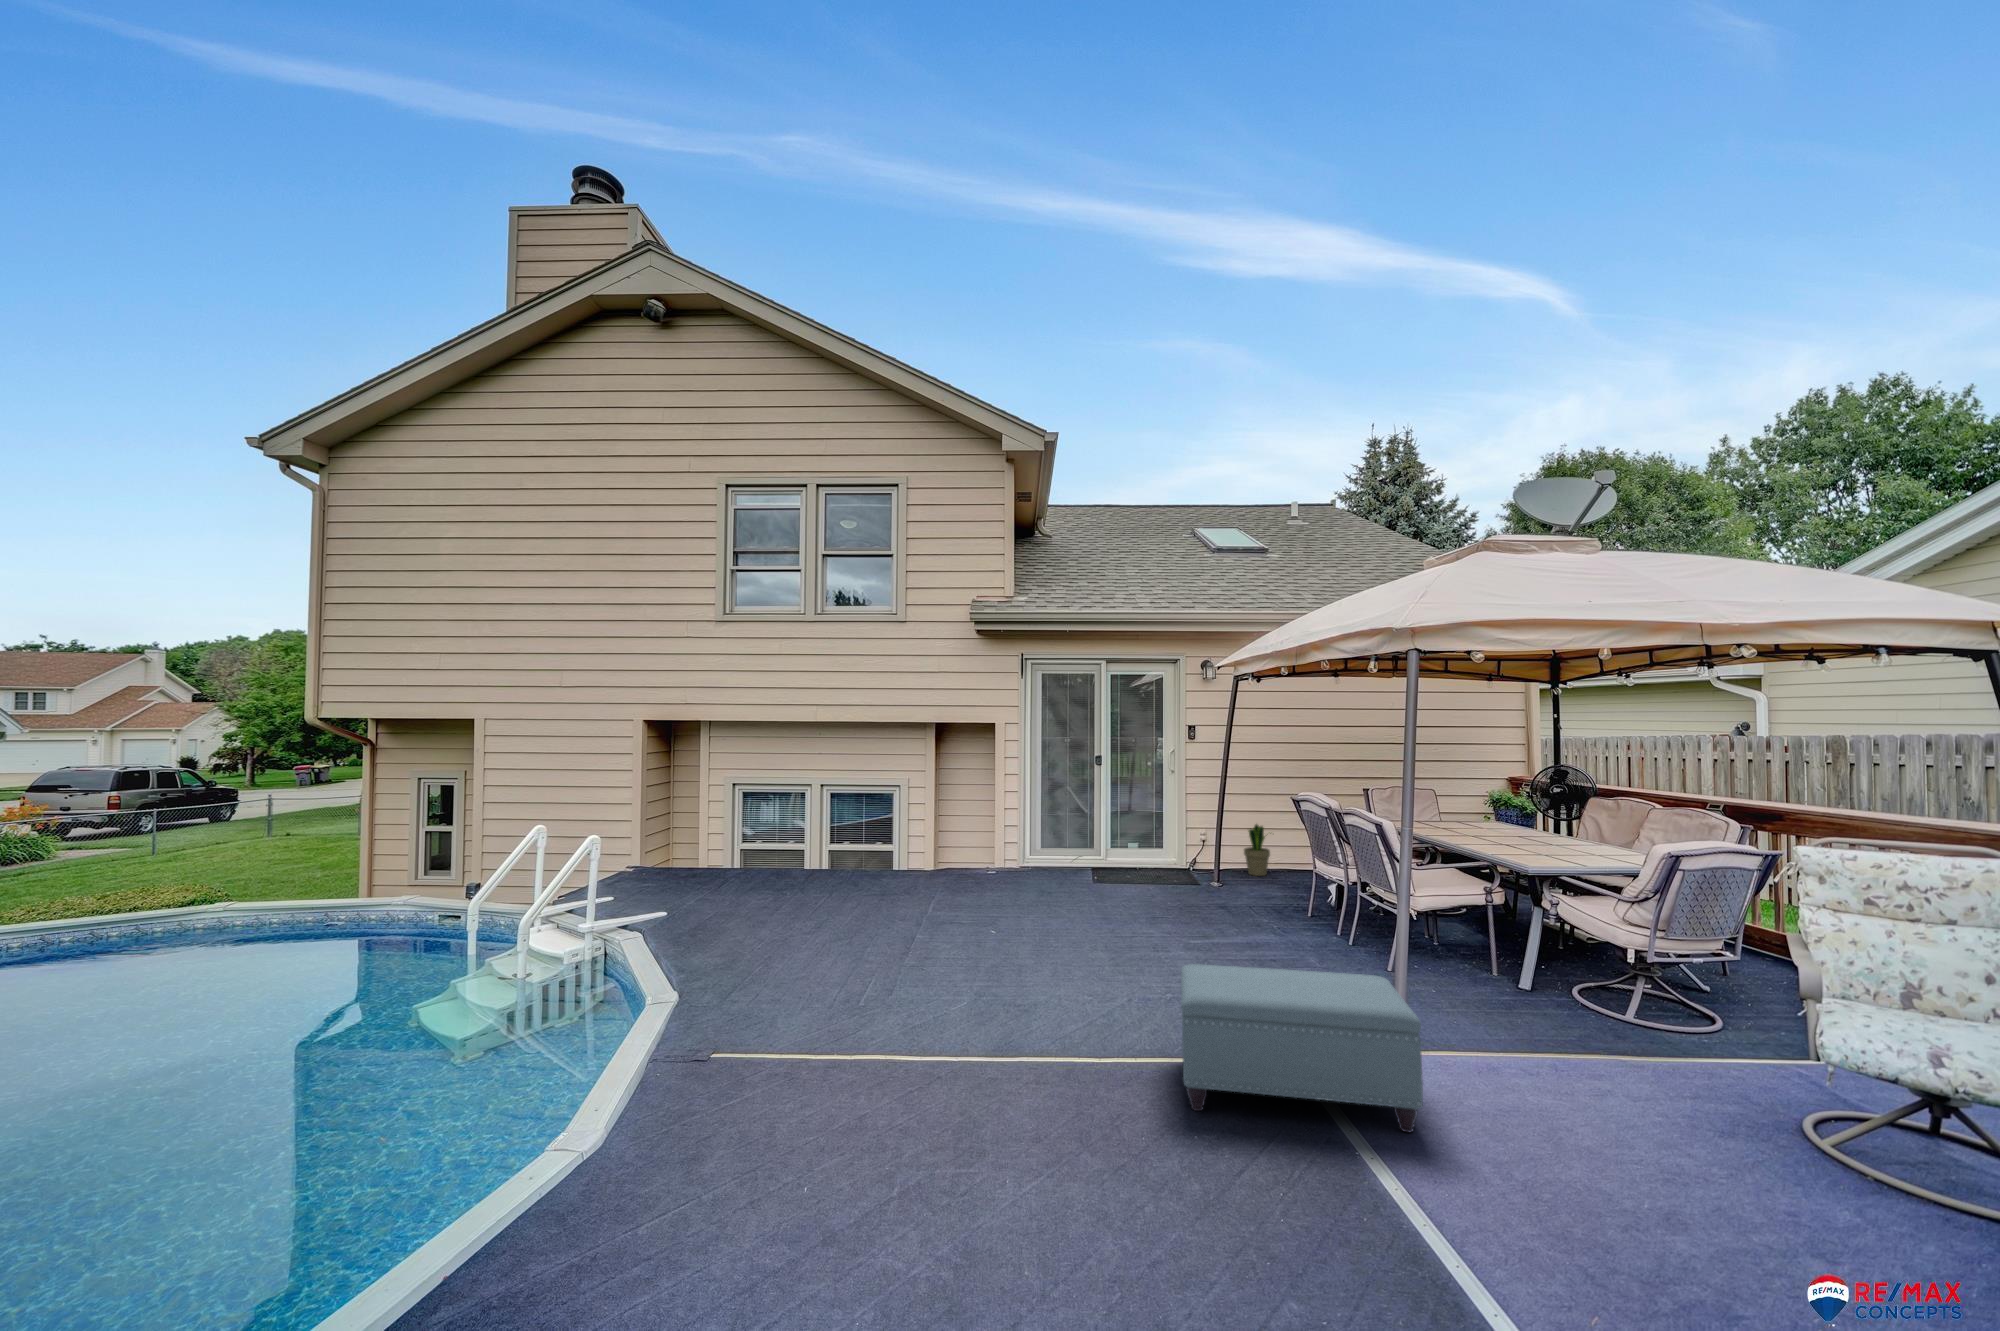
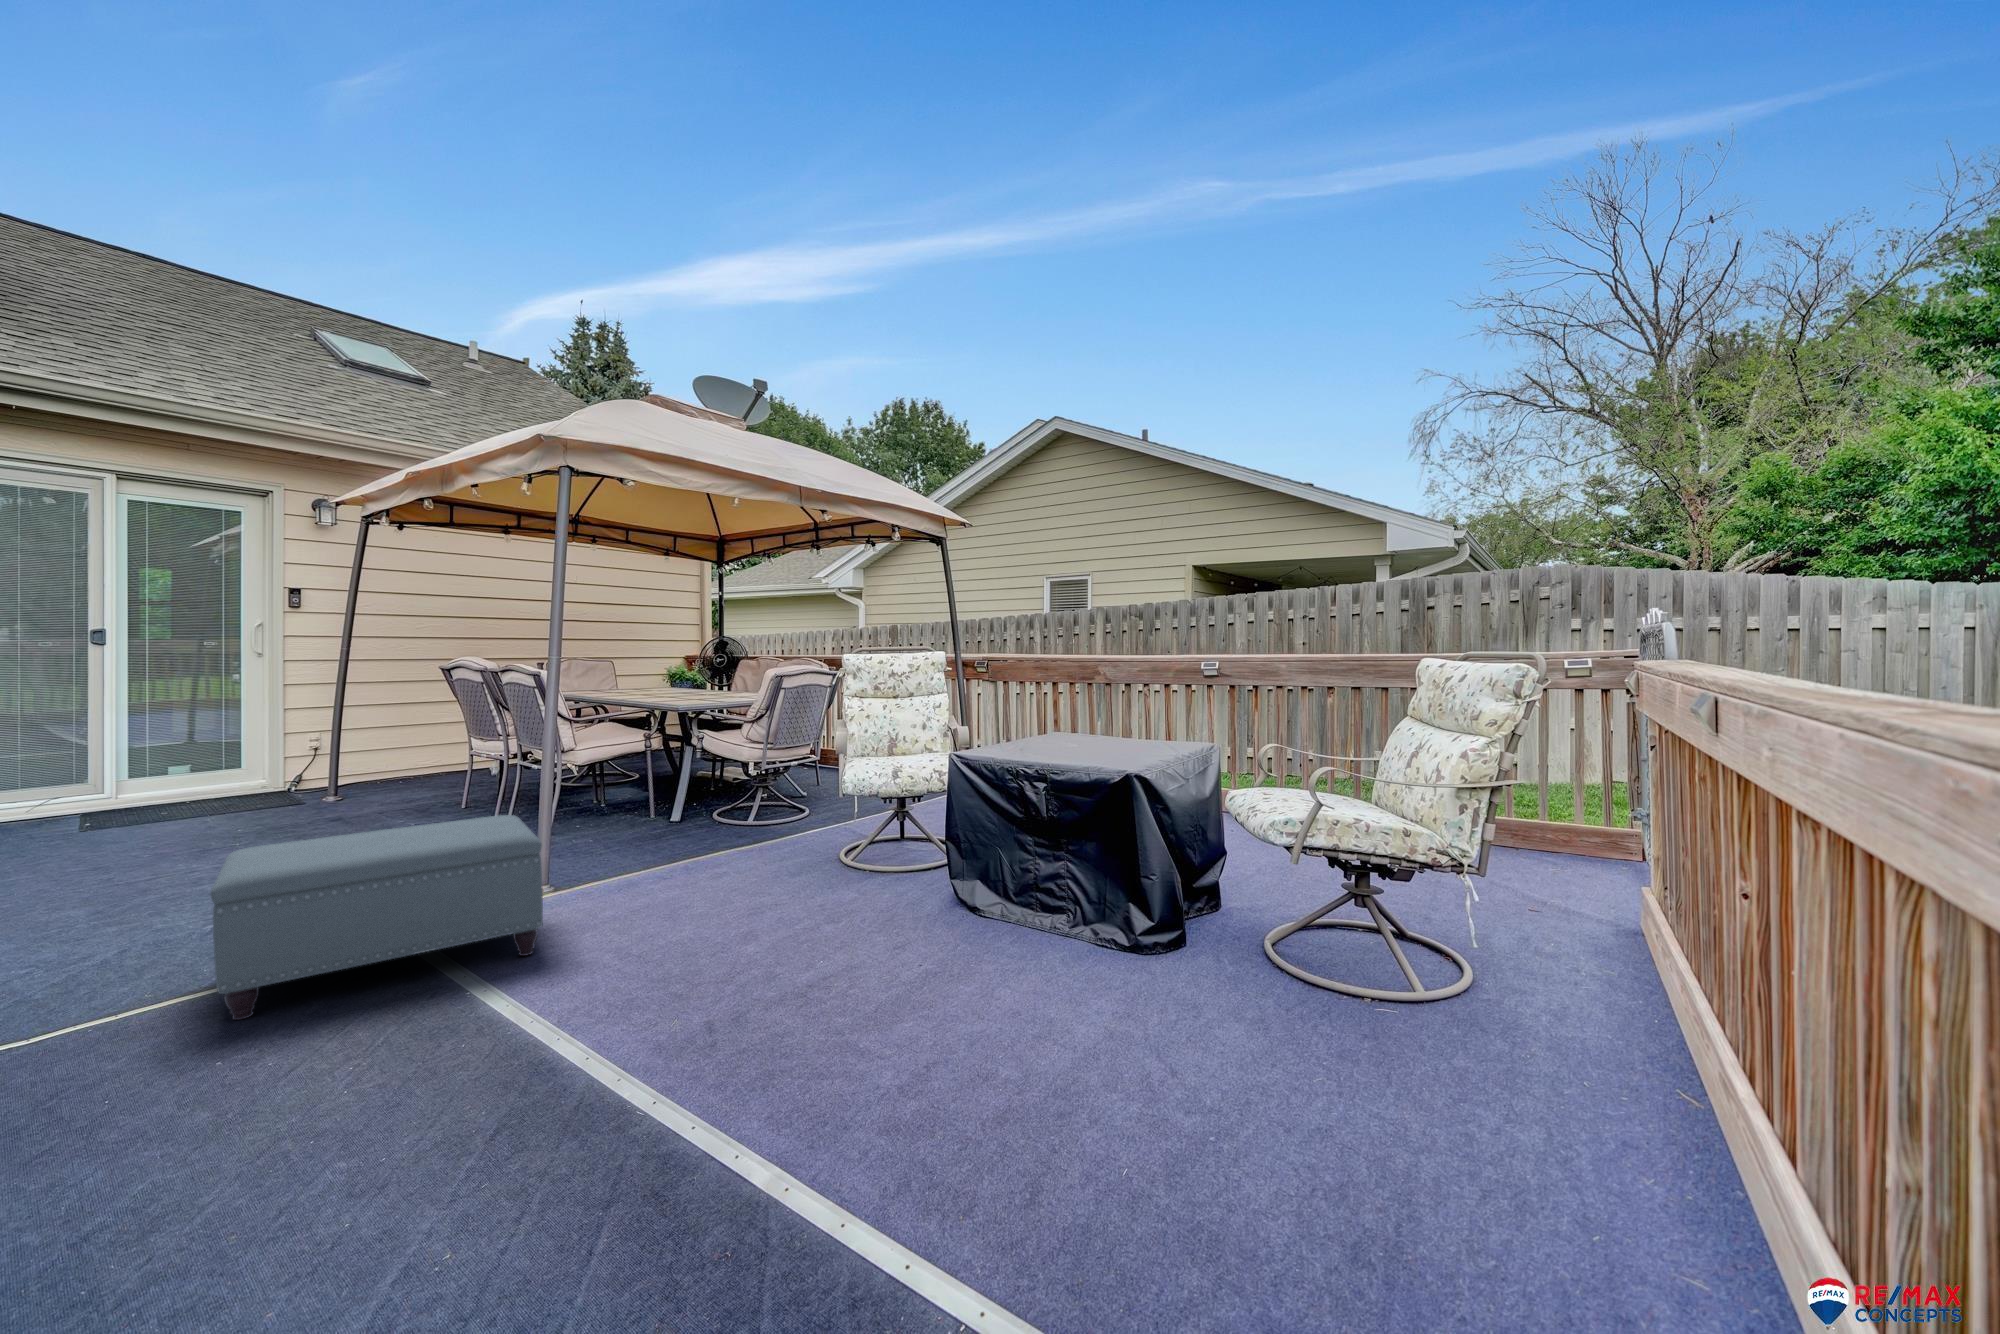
potted plant: present [1244,824,1270,876] -> none [387,710,429,772]

